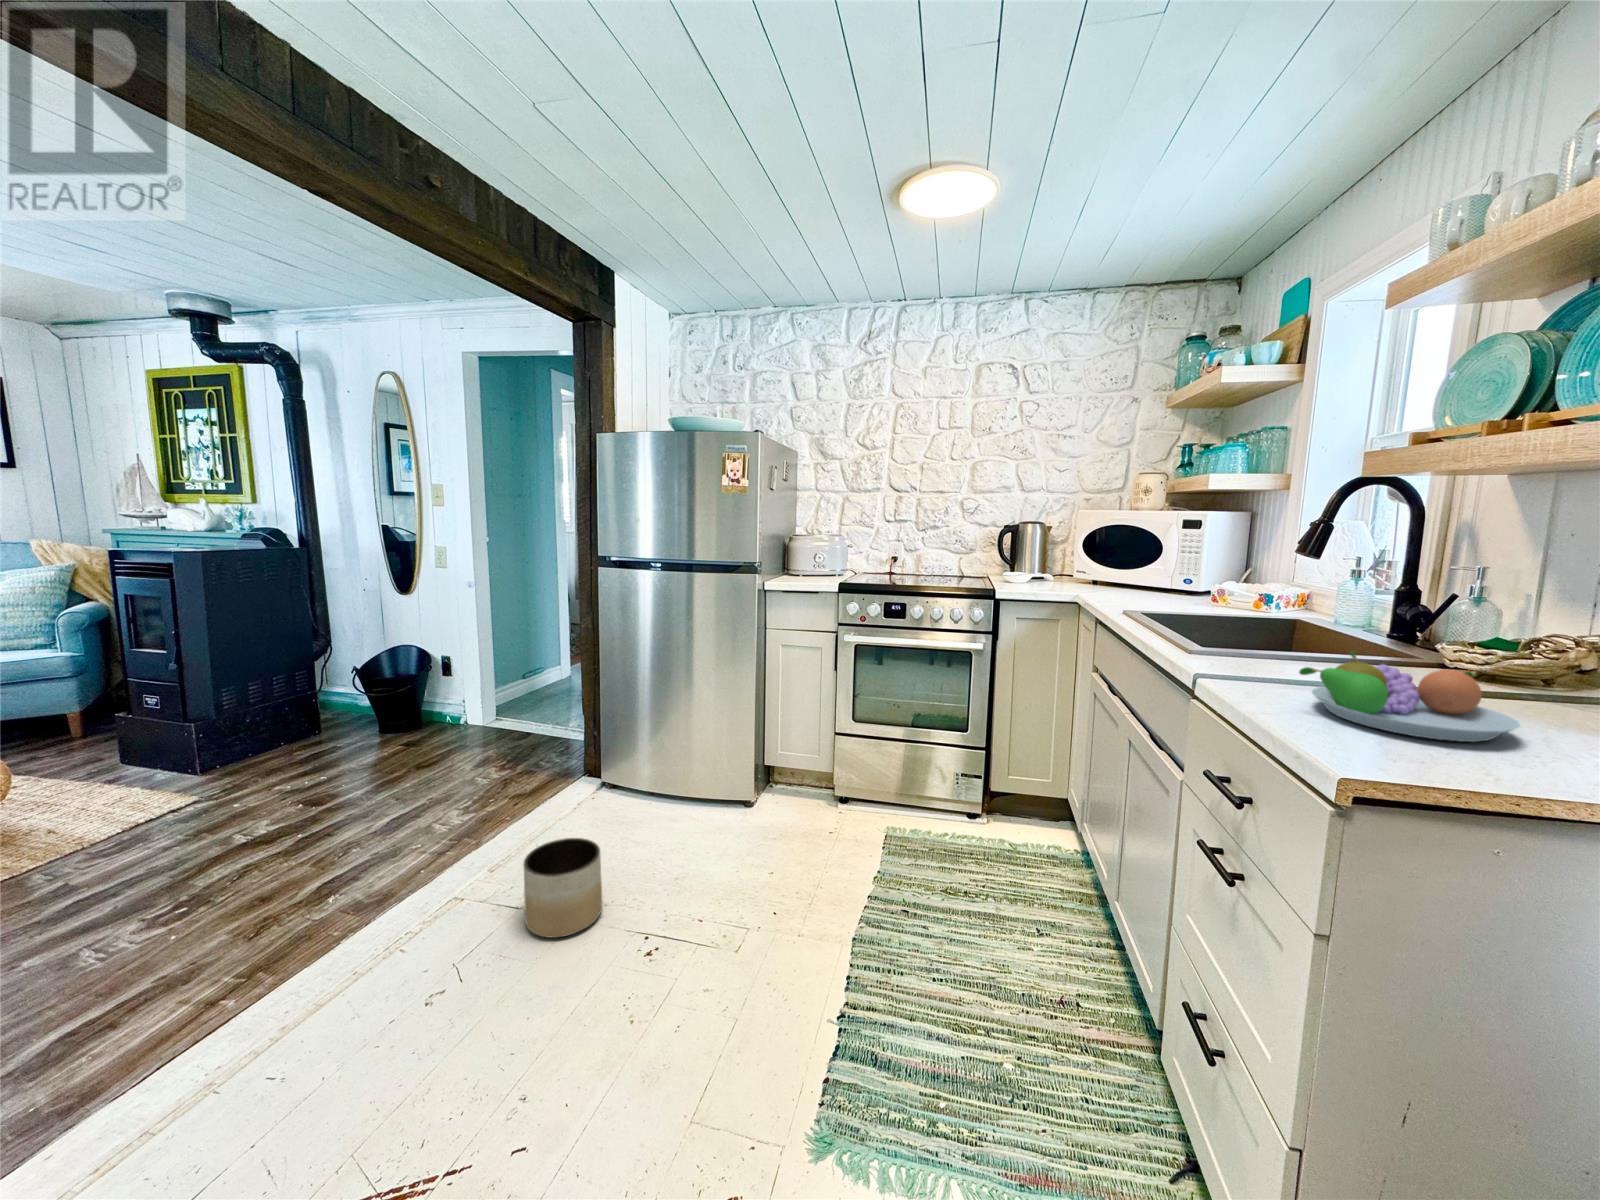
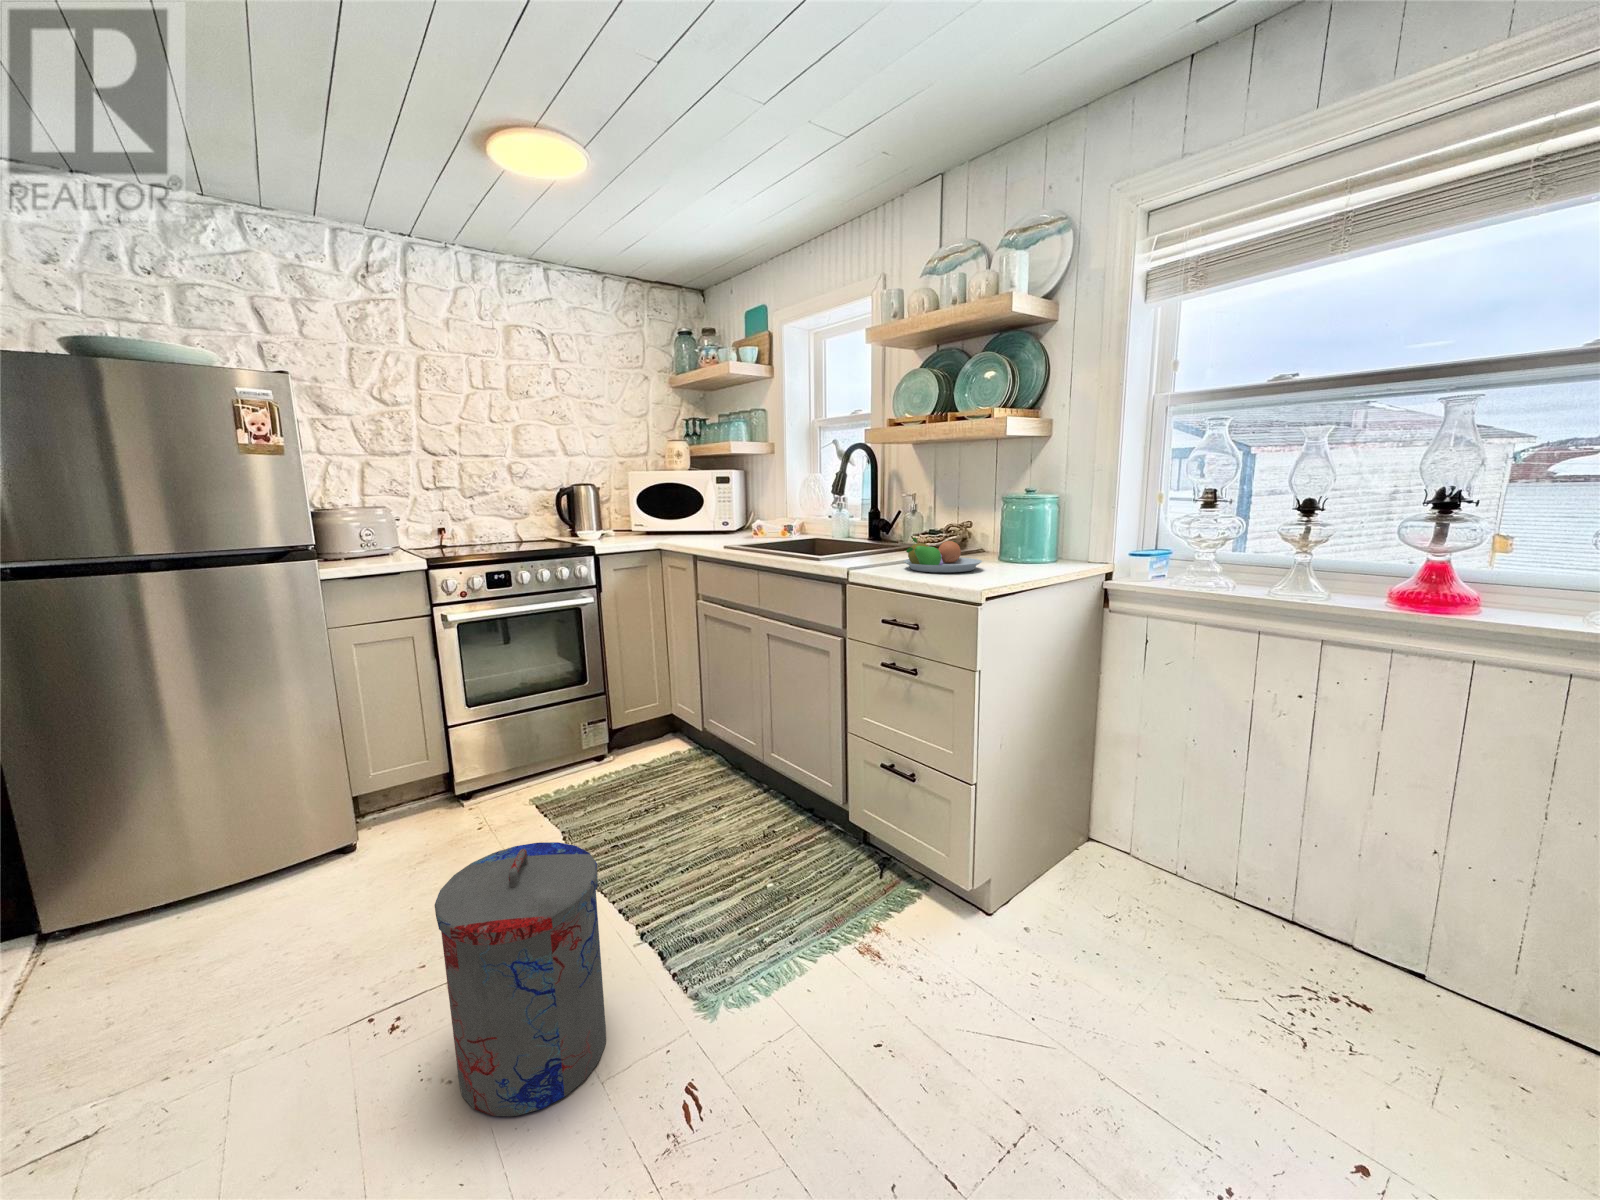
planter: present [523,838,602,938] -> none [109,958,272,1129]
trash can: none [608,856,747,1112] -> present [435,842,606,1116]

